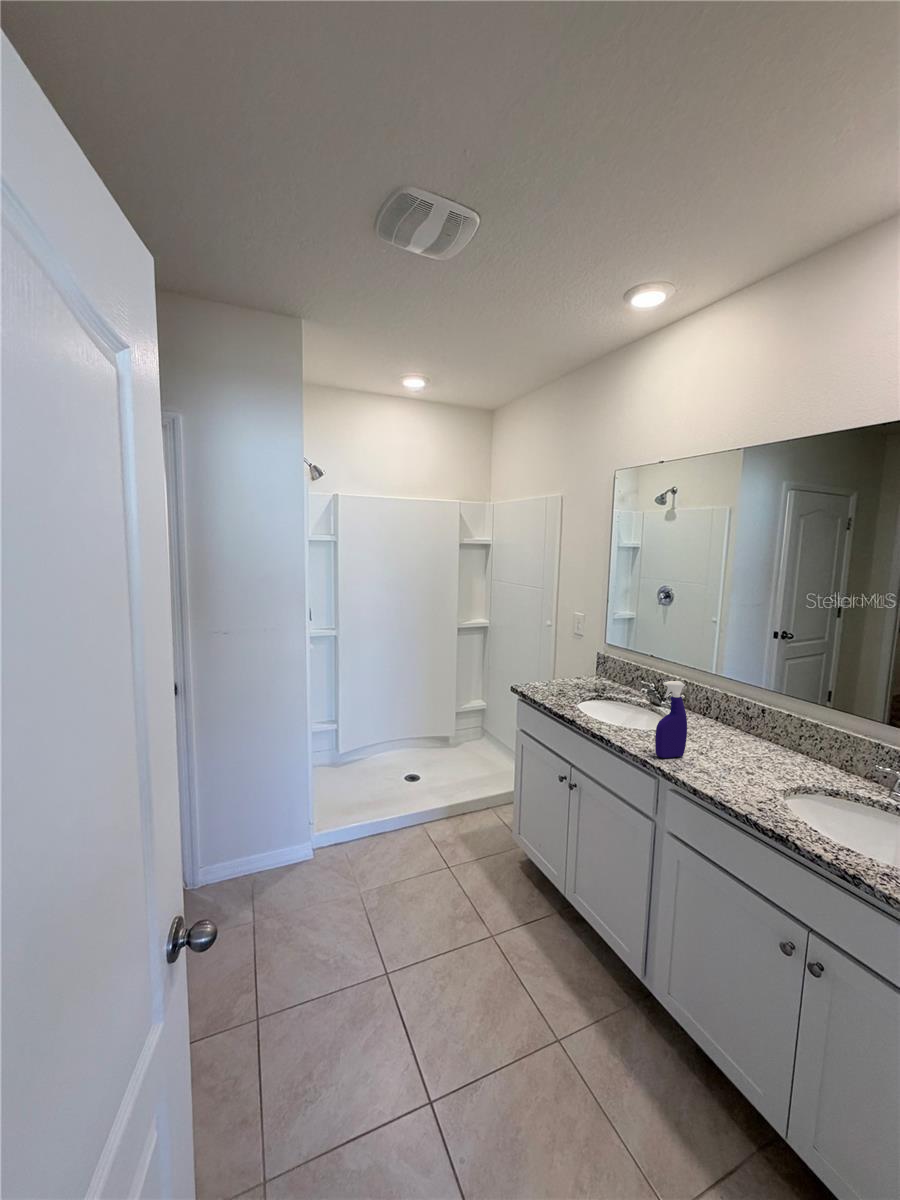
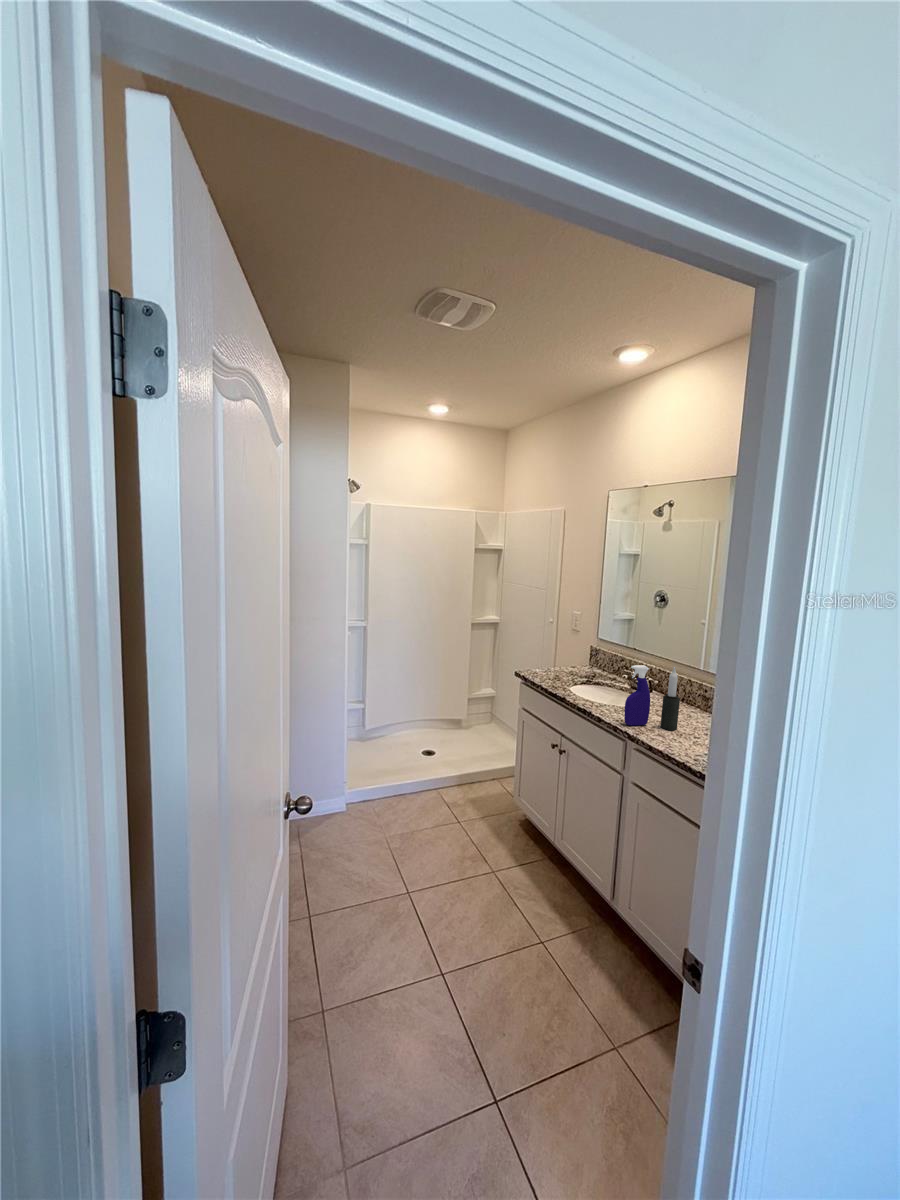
candle: none [701,682,725,764] -> present [660,667,680,731]

